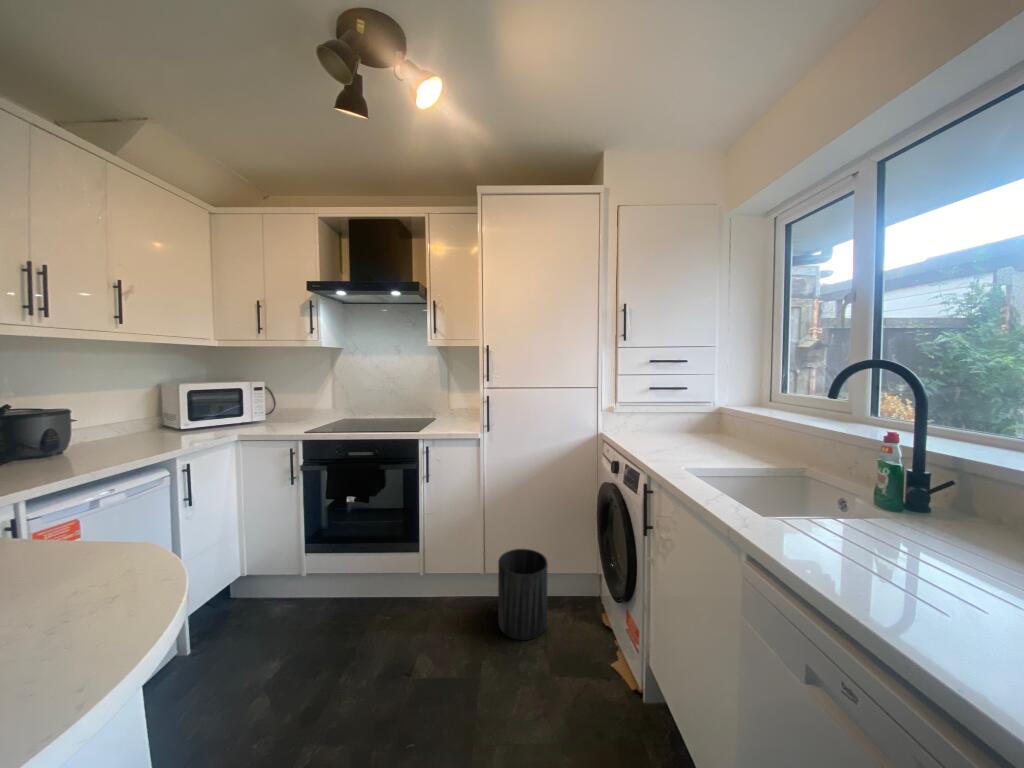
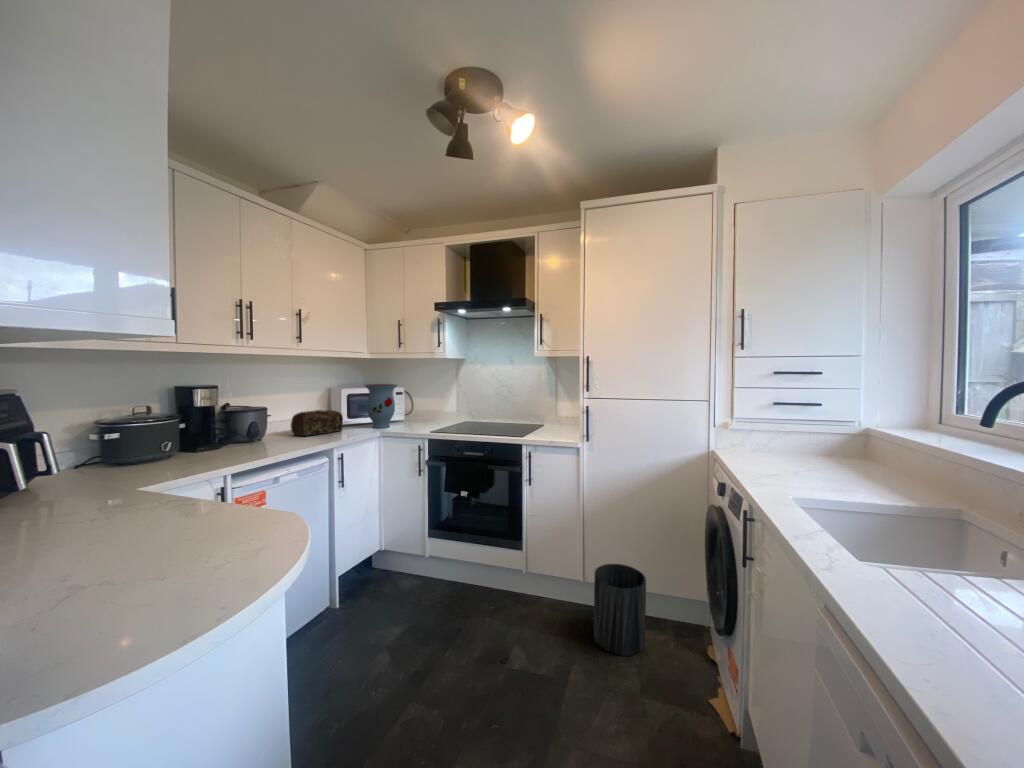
vase: none [211,378,259,431] -> present [364,384,397,428]
bread loaf: none [90,412,180,449] -> present [291,410,343,436]

